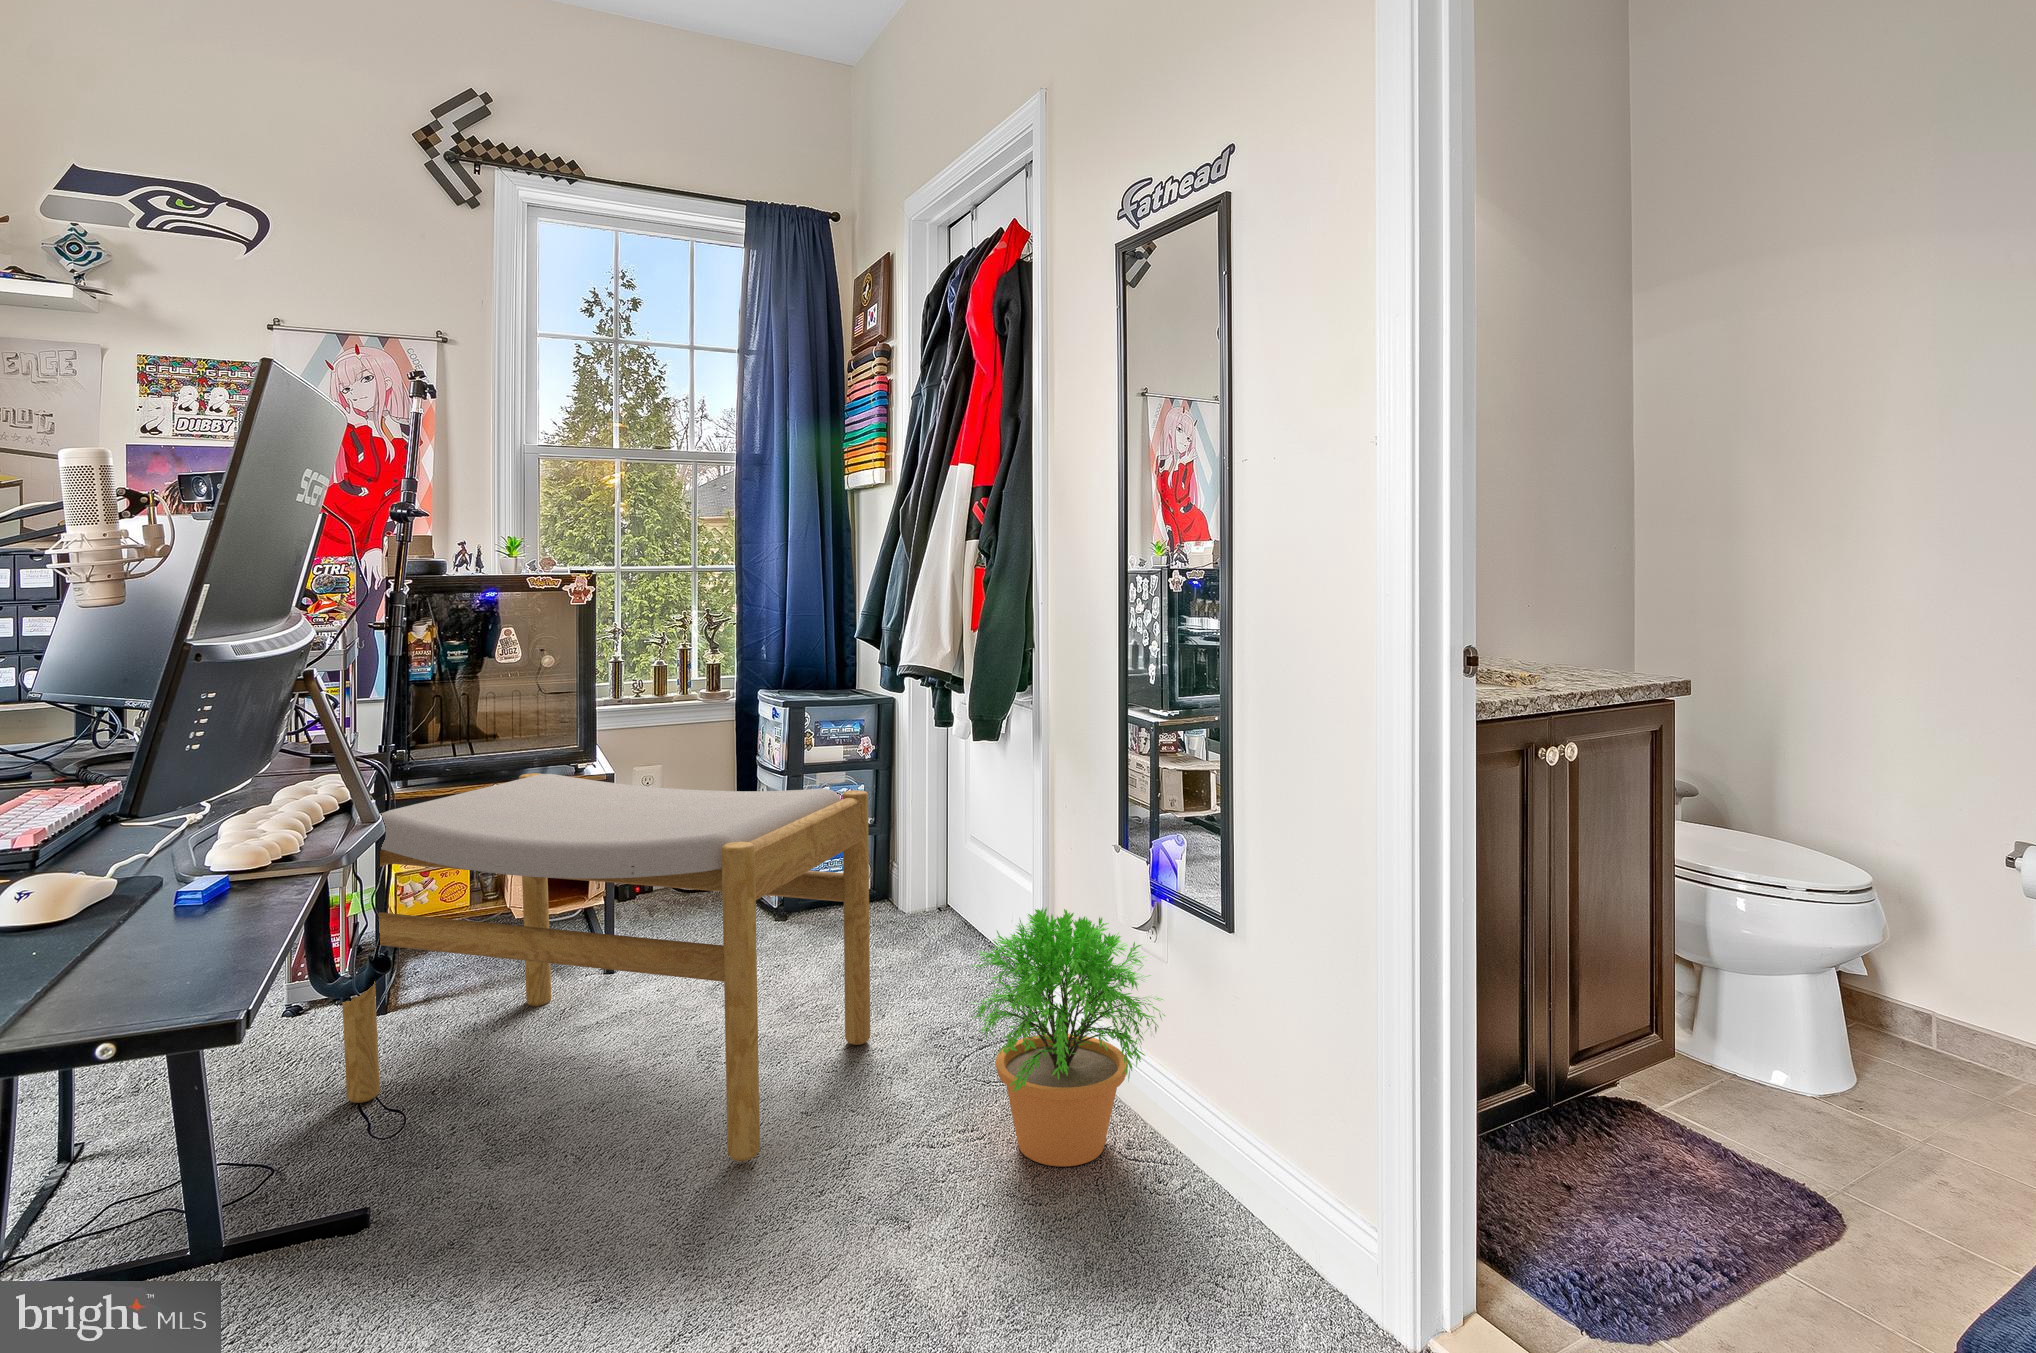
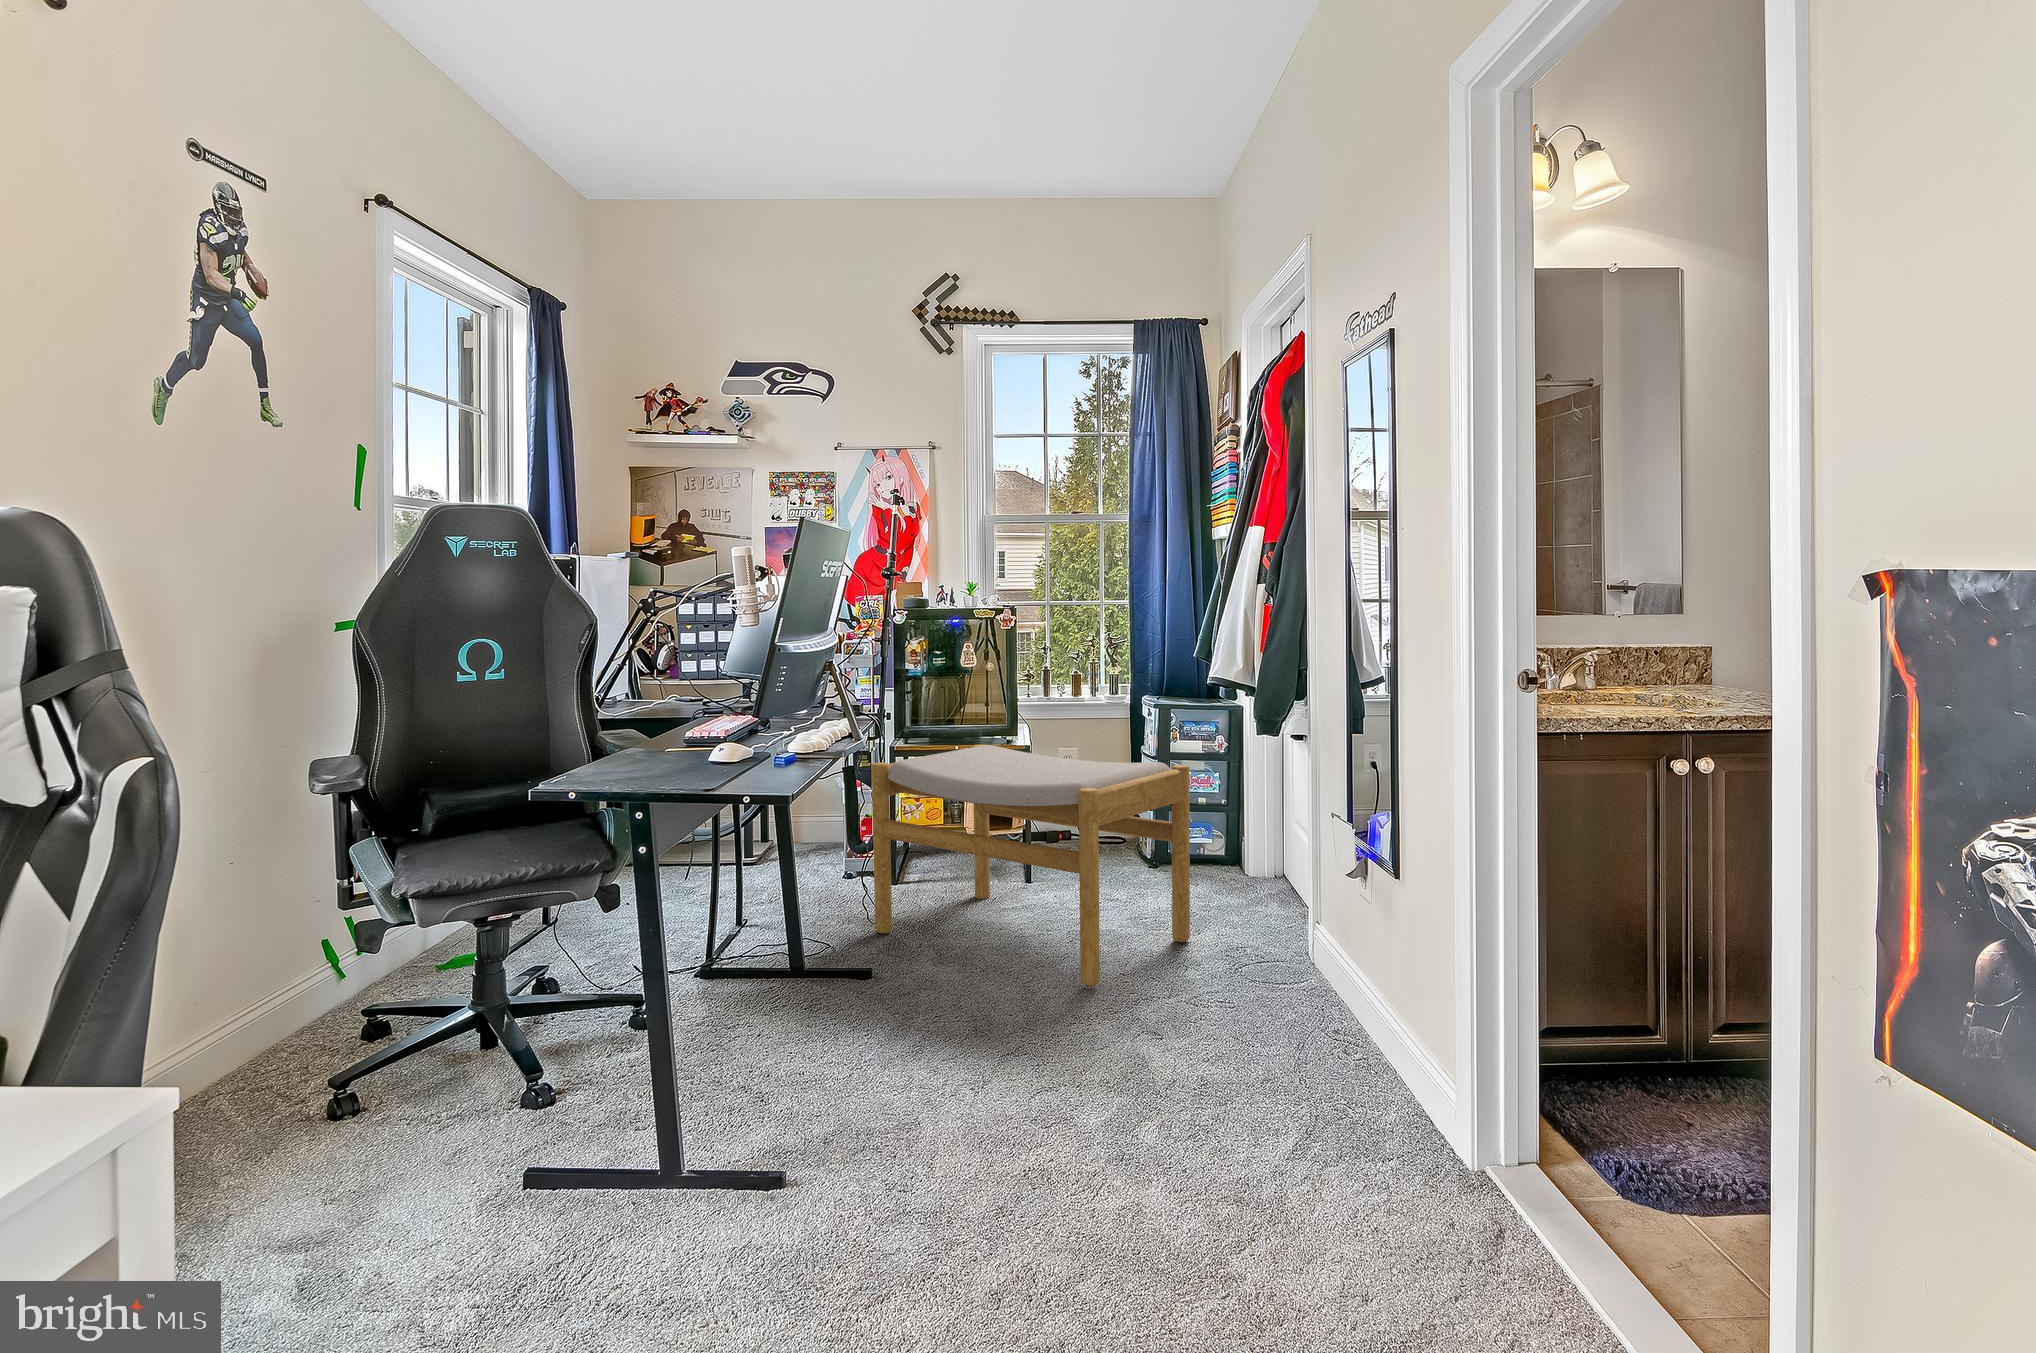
potted plant: present [973,908,1165,1166] -> none [1233,845,1367,1019]

